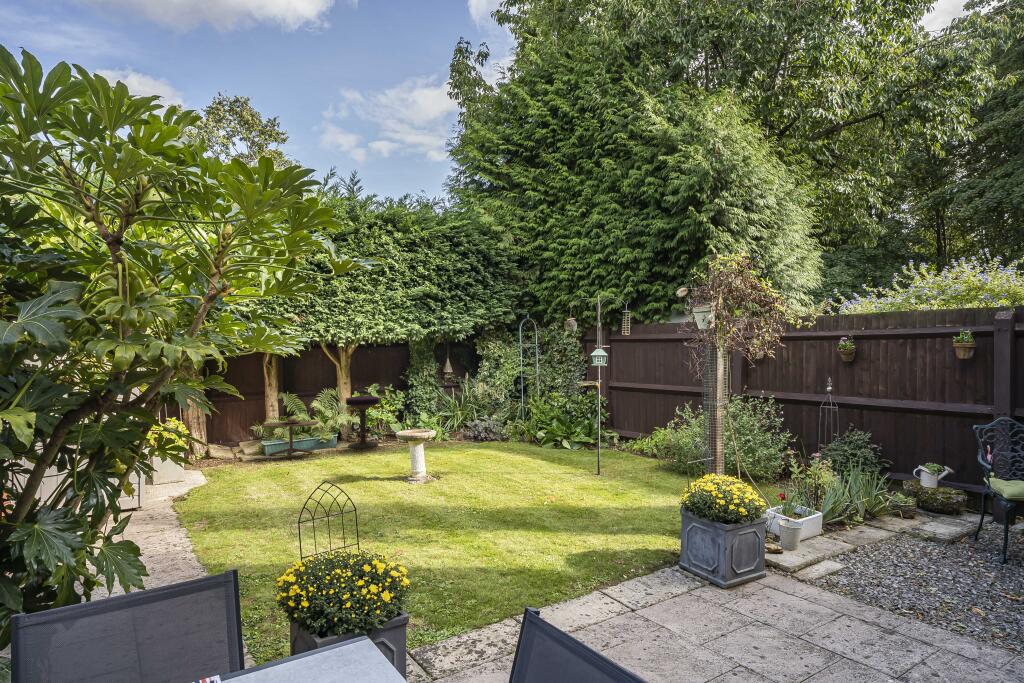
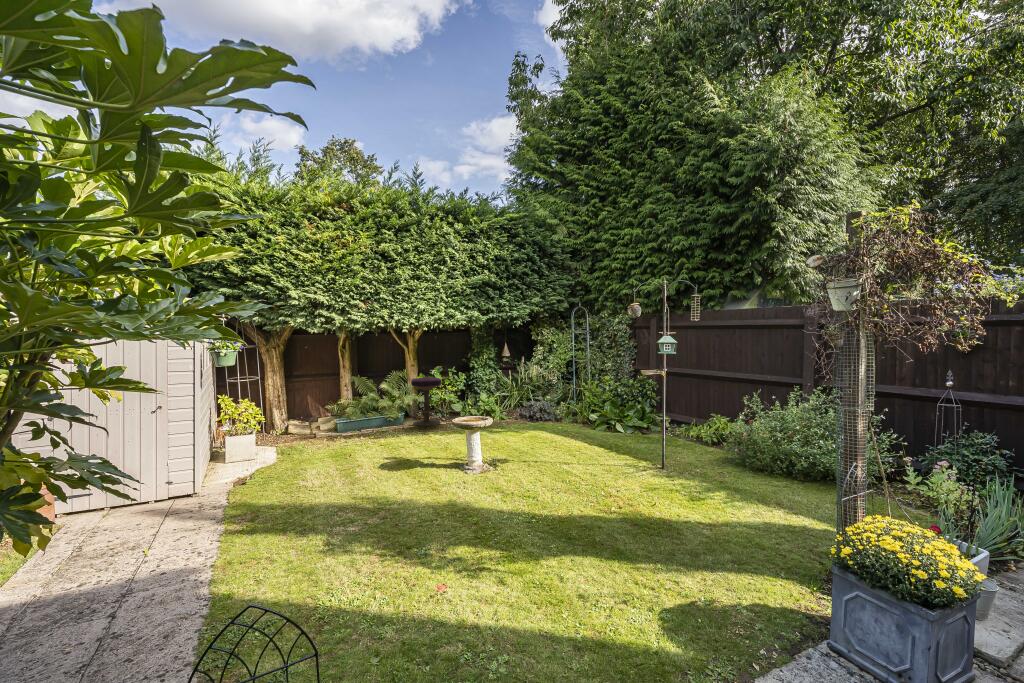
side table: present [262,418,319,458] -> none [334,397,386,435]

